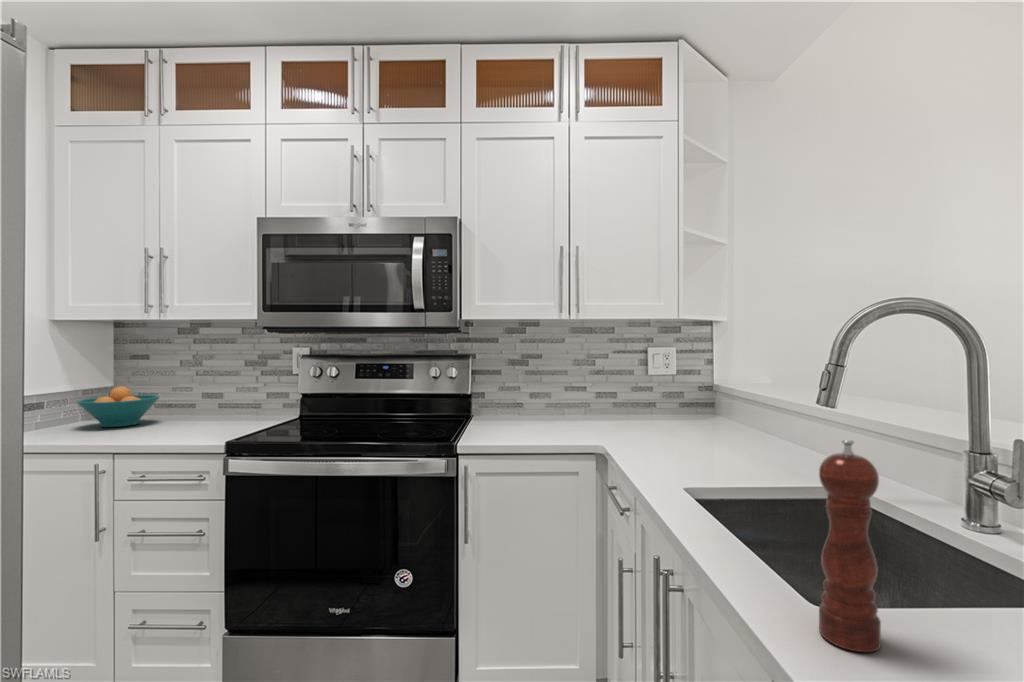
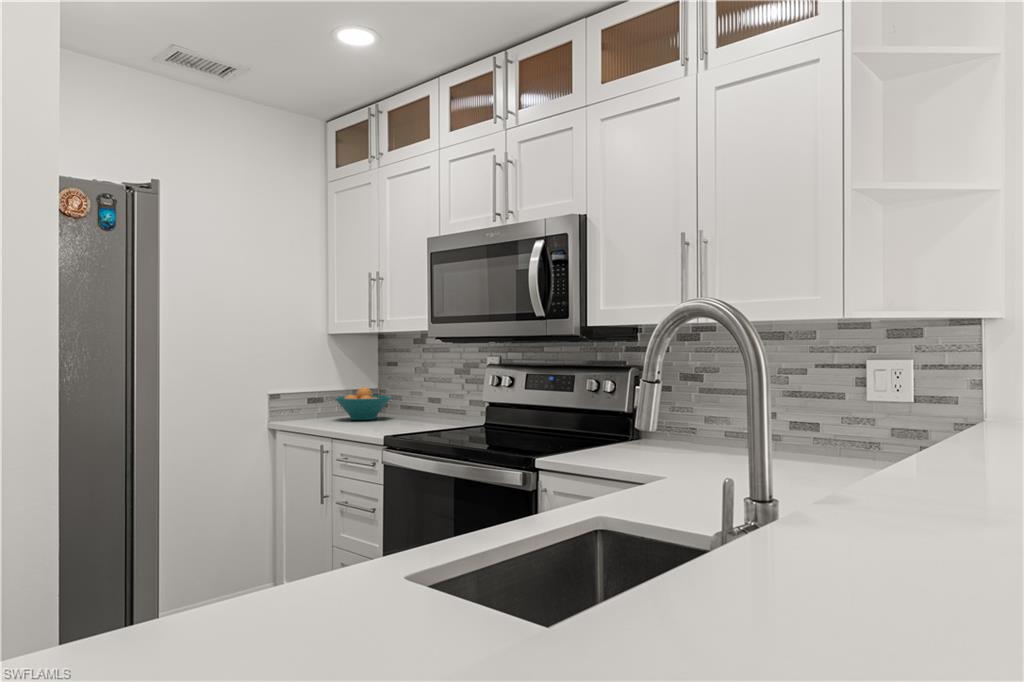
pepper mill: present [819,439,881,652] -> none [262,430,312,622]

